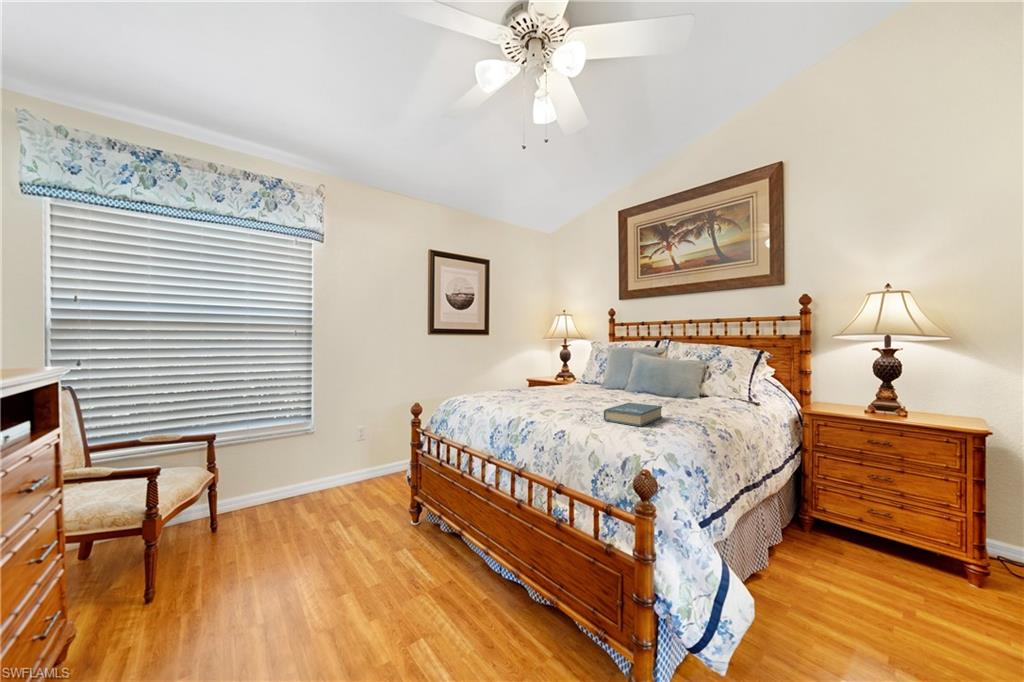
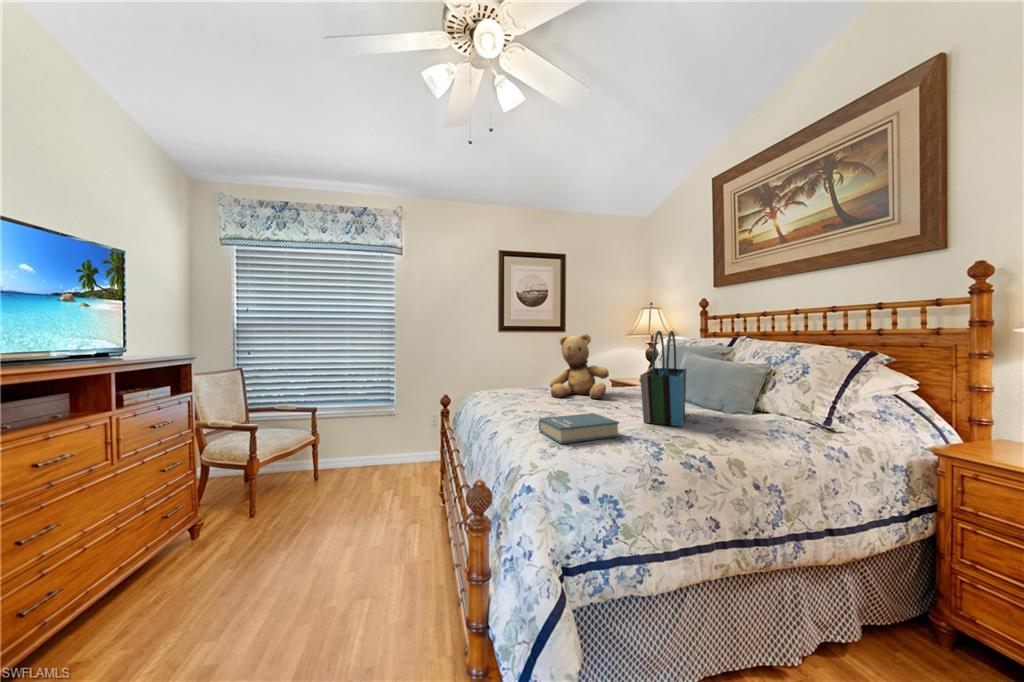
tote bag: none [637,335,688,408] -> present [640,331,686,426]
teddy bear: none [532,337,589,396] -> present [550,333,609,399]

